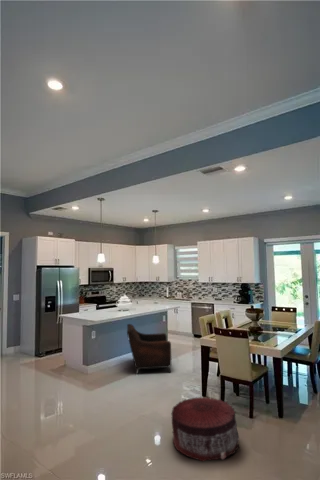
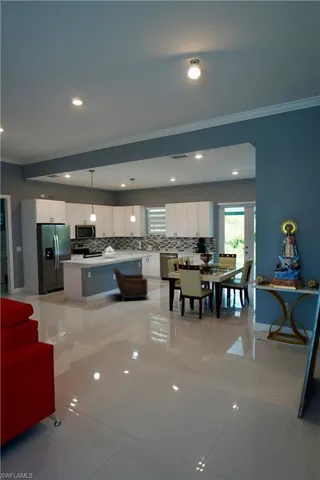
pouf: present [171,397,239,461] -> none [153,305,192,335]

